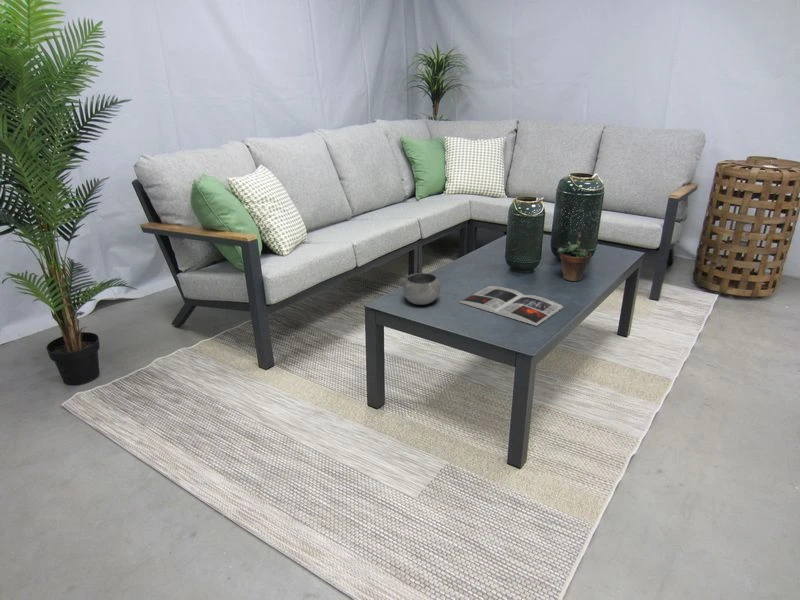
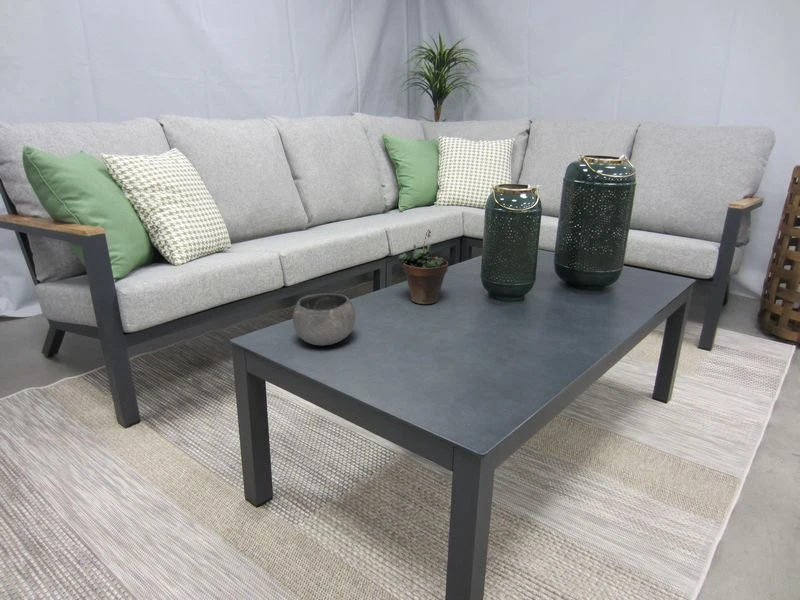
succulent plant: present [557,233,591,281] -> present [398,230,448,304]
magazine: present [460,286,563,326] -> none [386,320,562,396]

